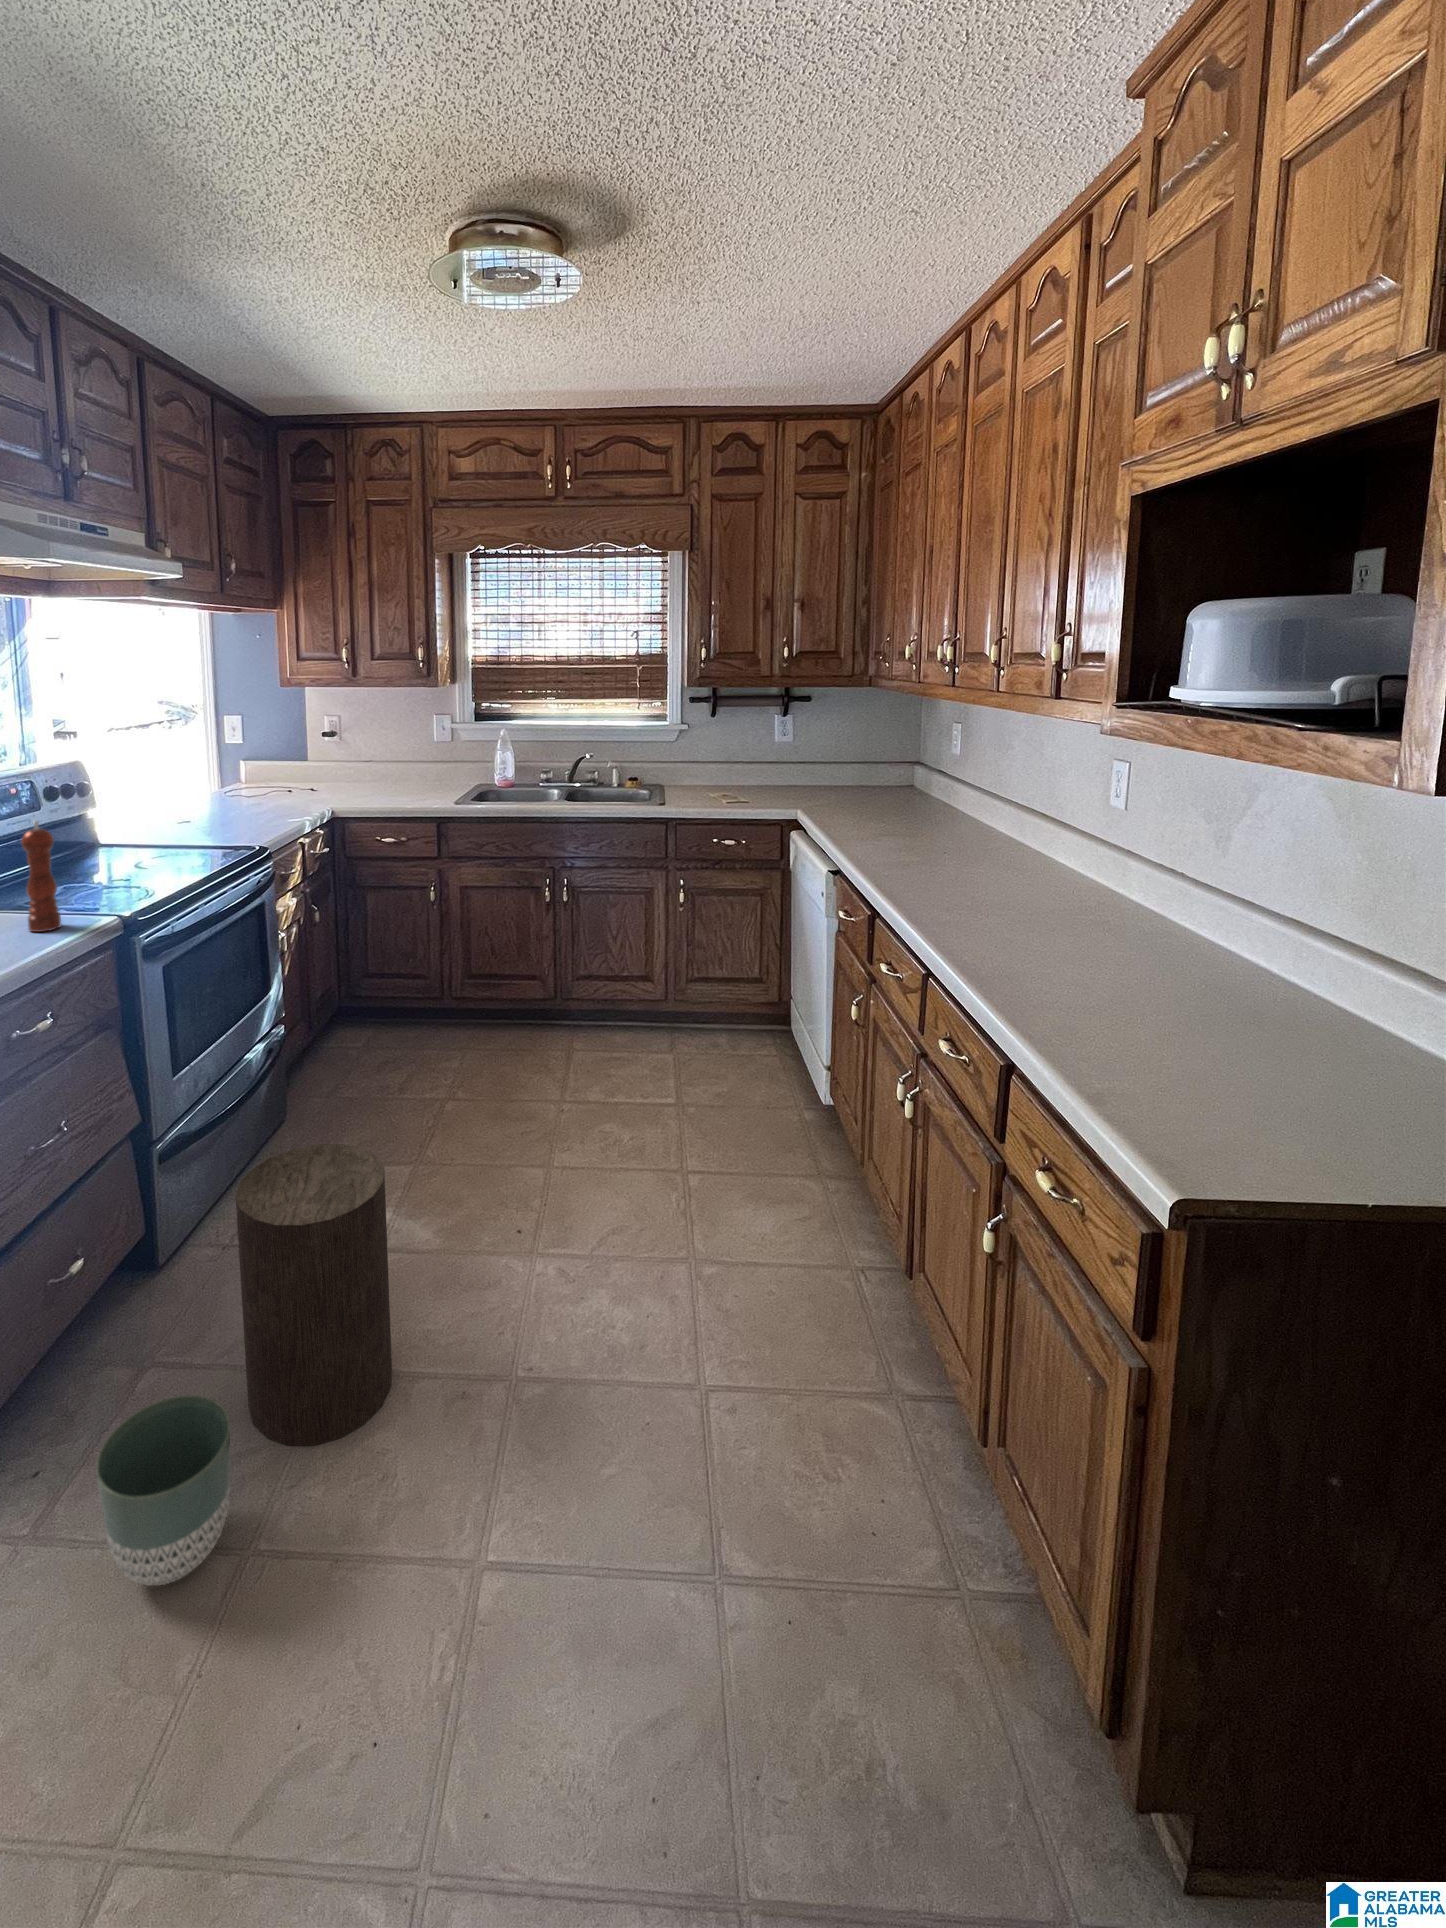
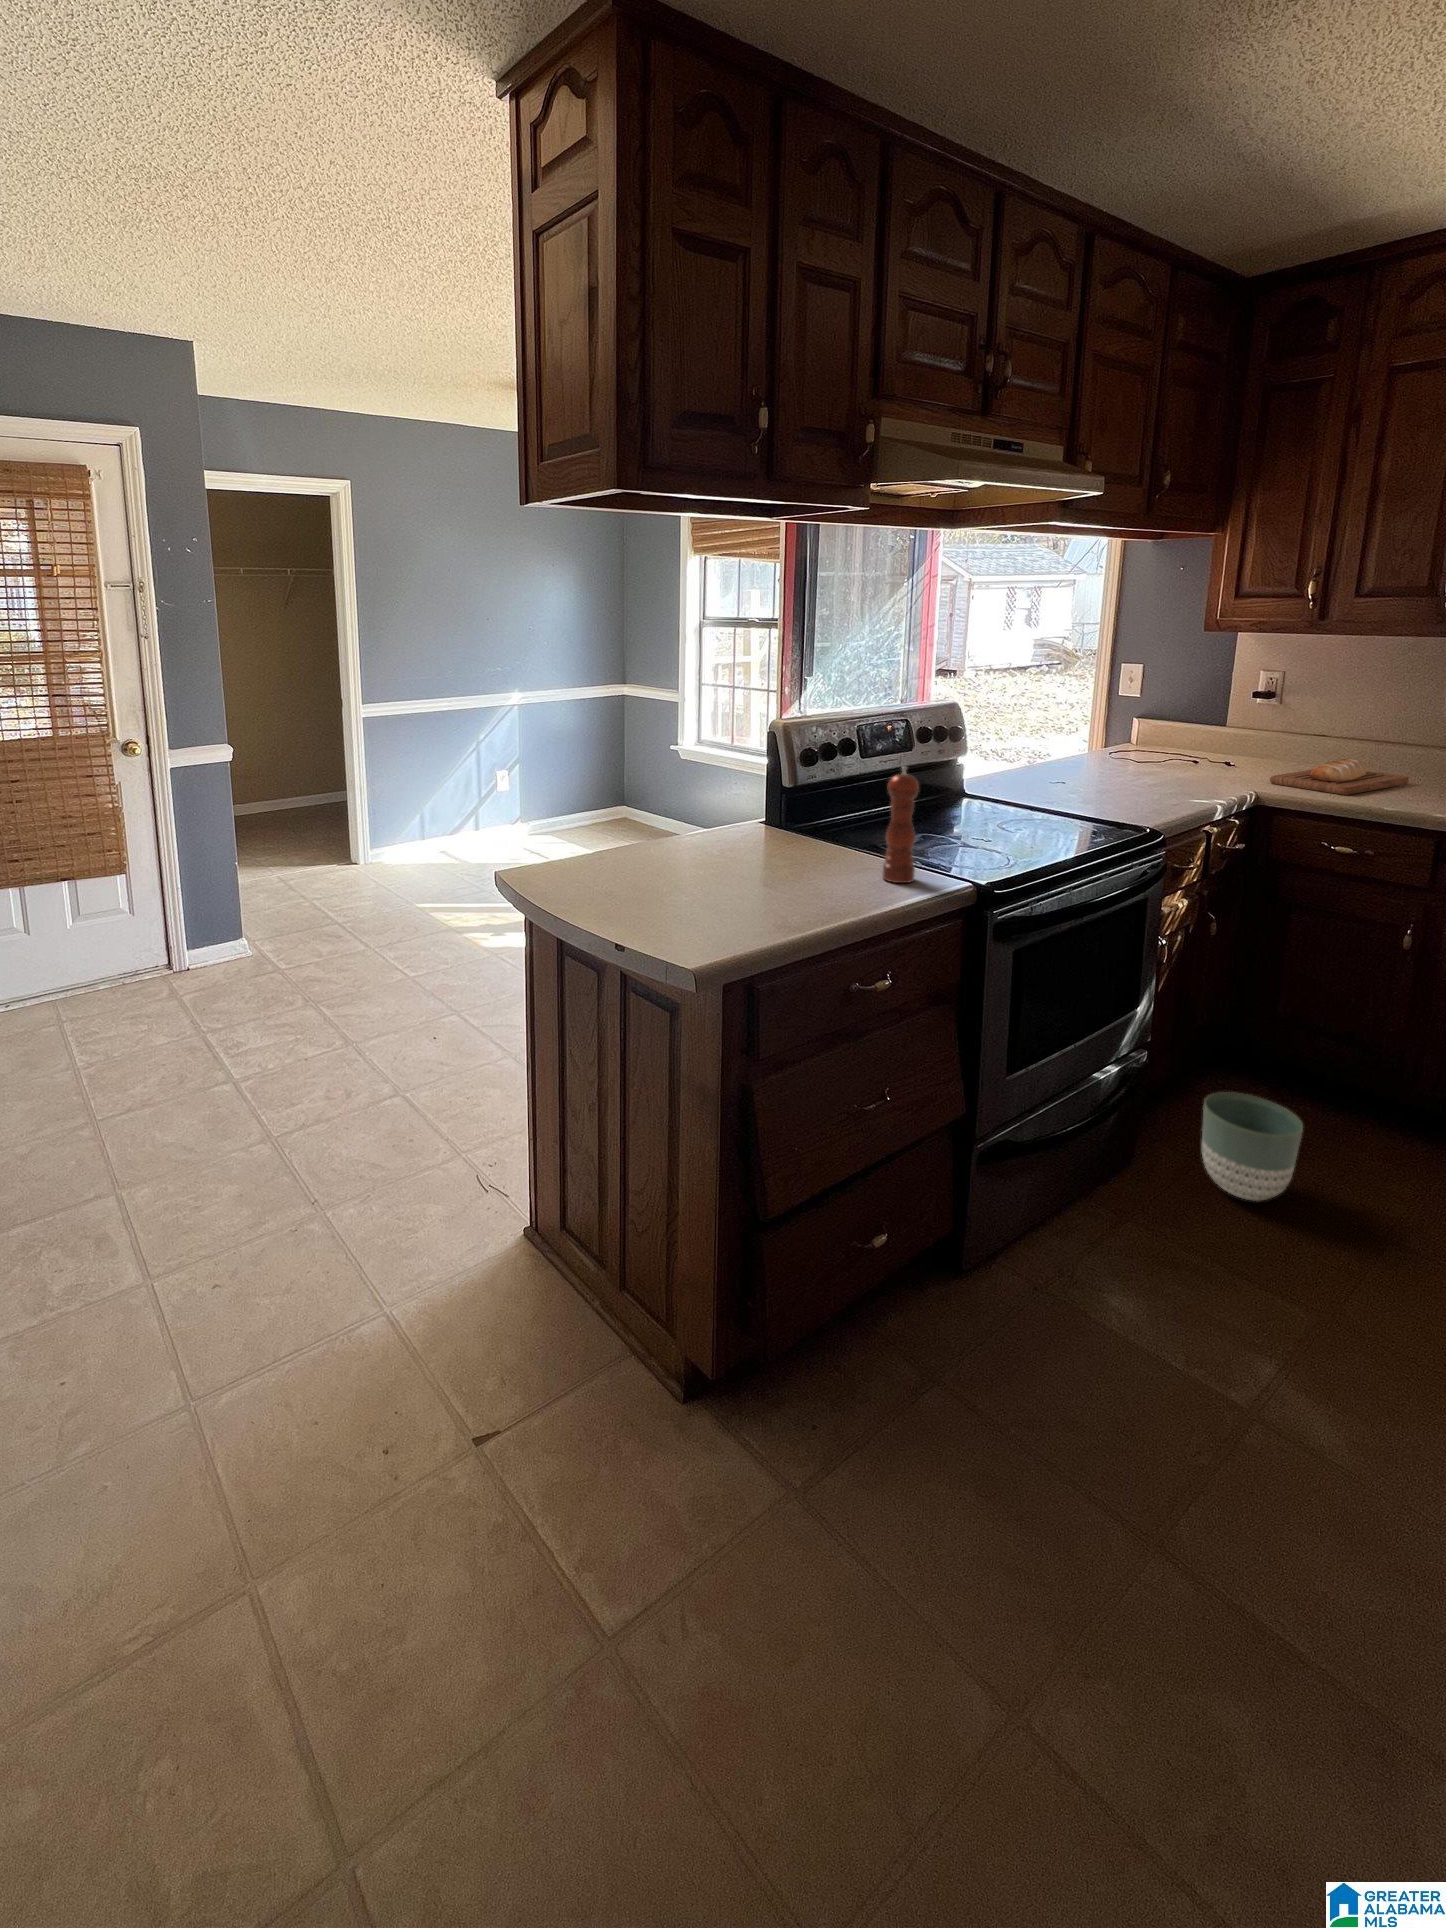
bread loaf: none [338,776,420,802] -> present [1270,759,1409,795]
stool: present [236,1144,392,1445] -> none [1039,1232,1288,1647]
planter: present [96,1395,230,1586] -> present [1202,1092,1303,1201]

